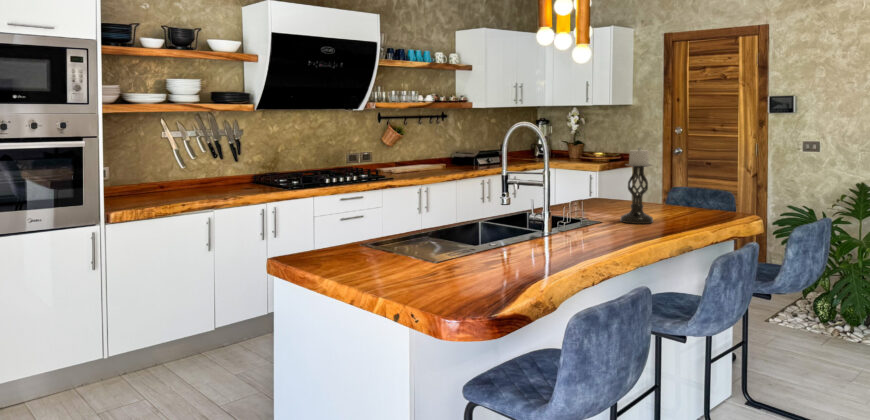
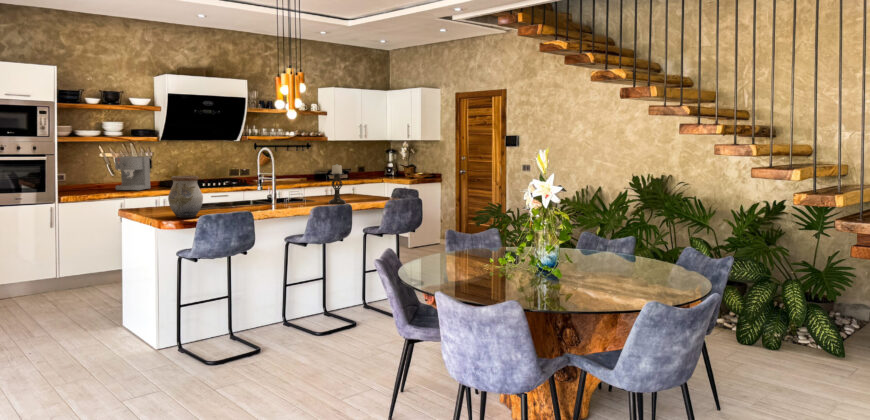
coffee maker: none [193,137,248,195] -> present [115,156,150,191]
vase: none [394,182,467,279] -> present [168,176,203,218]

